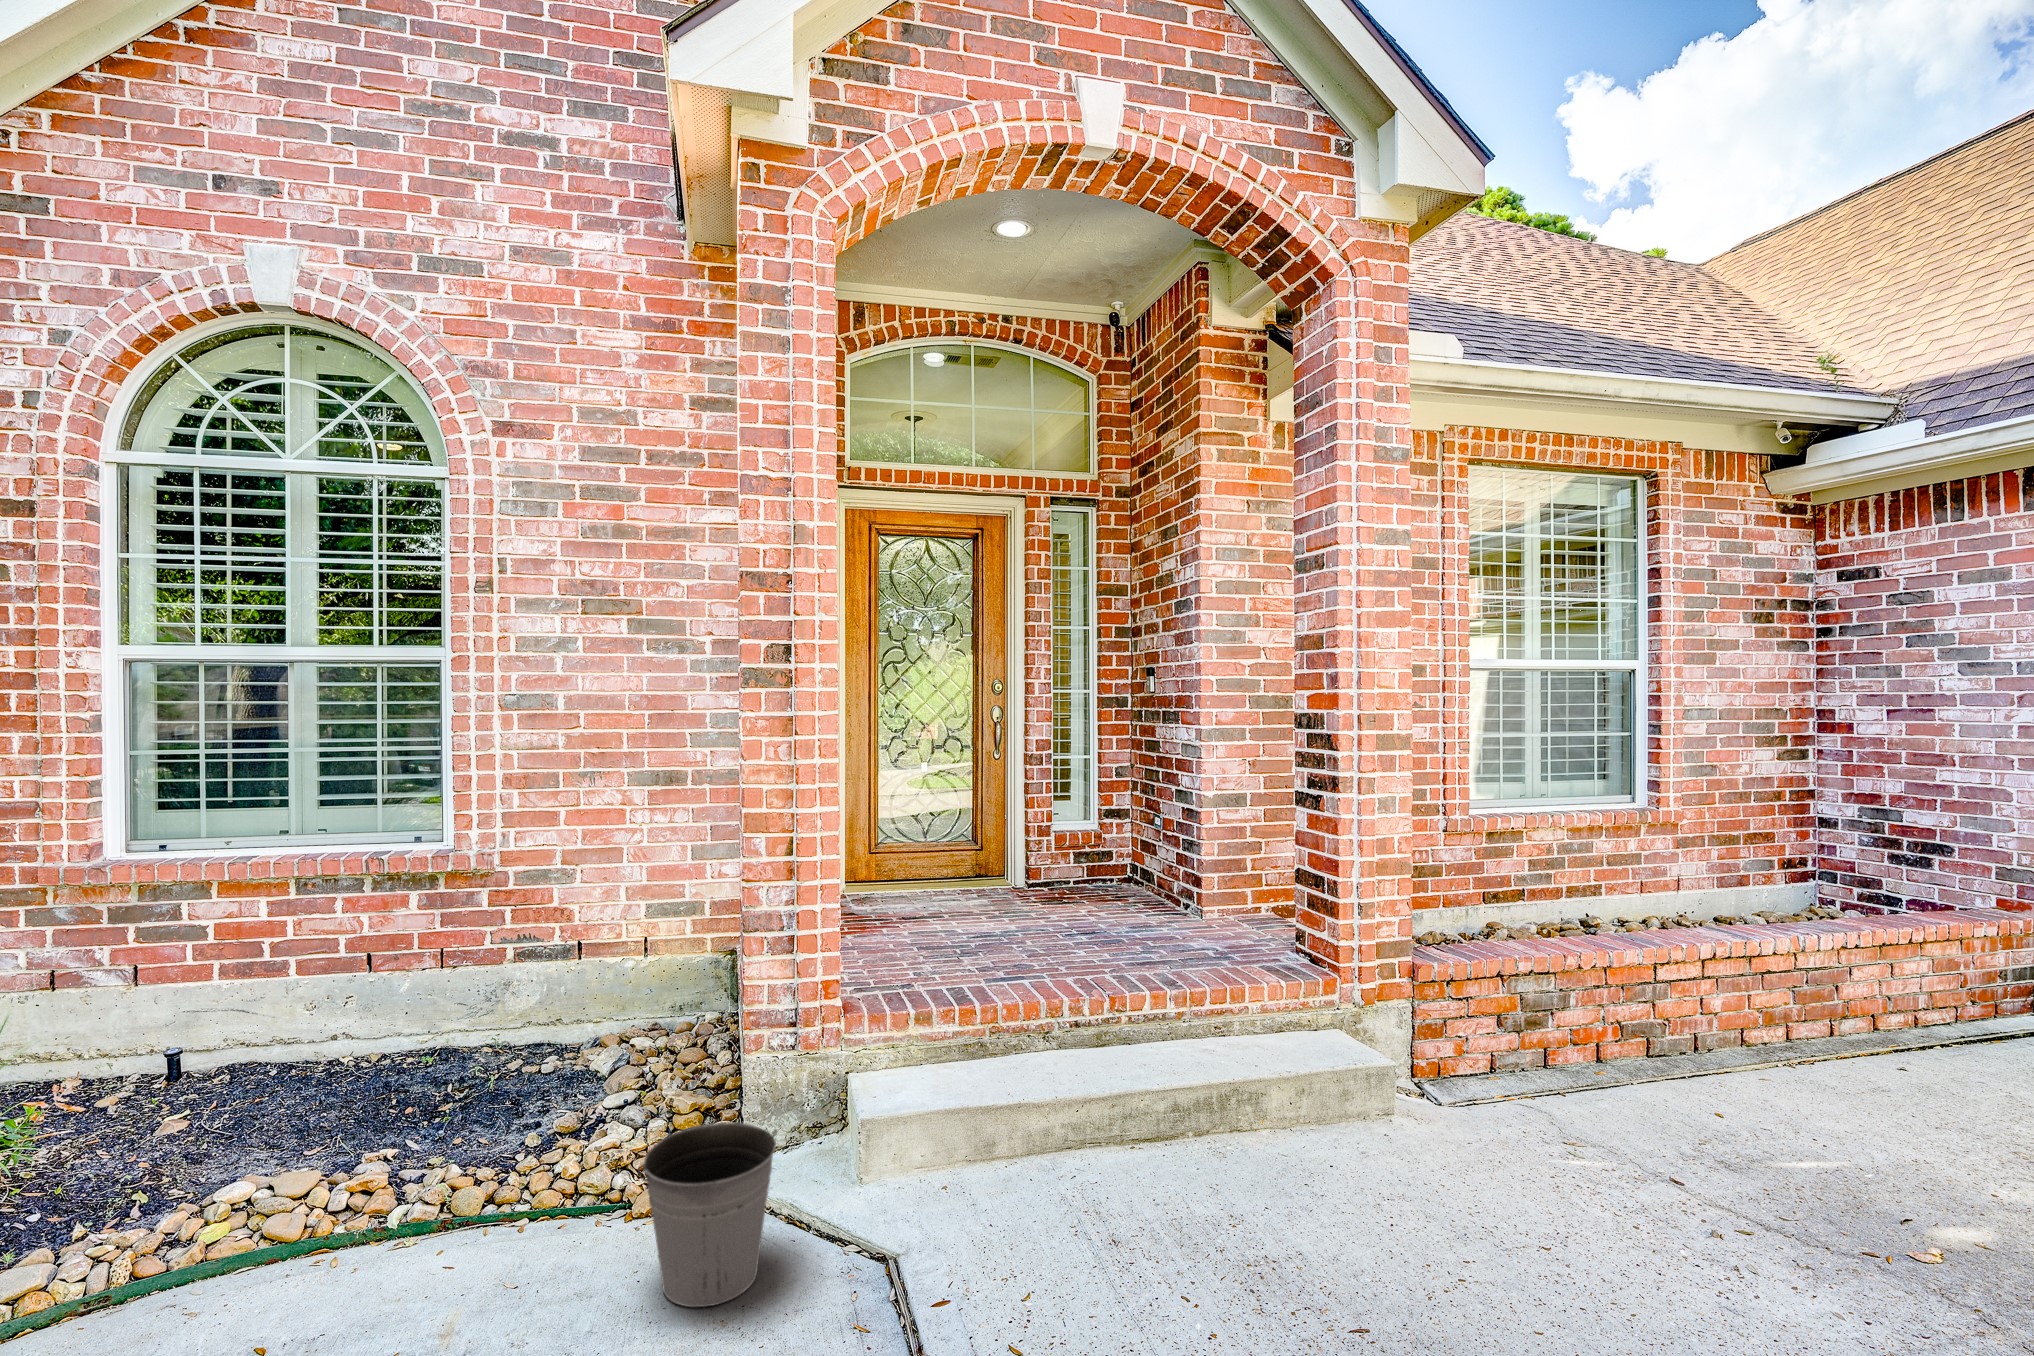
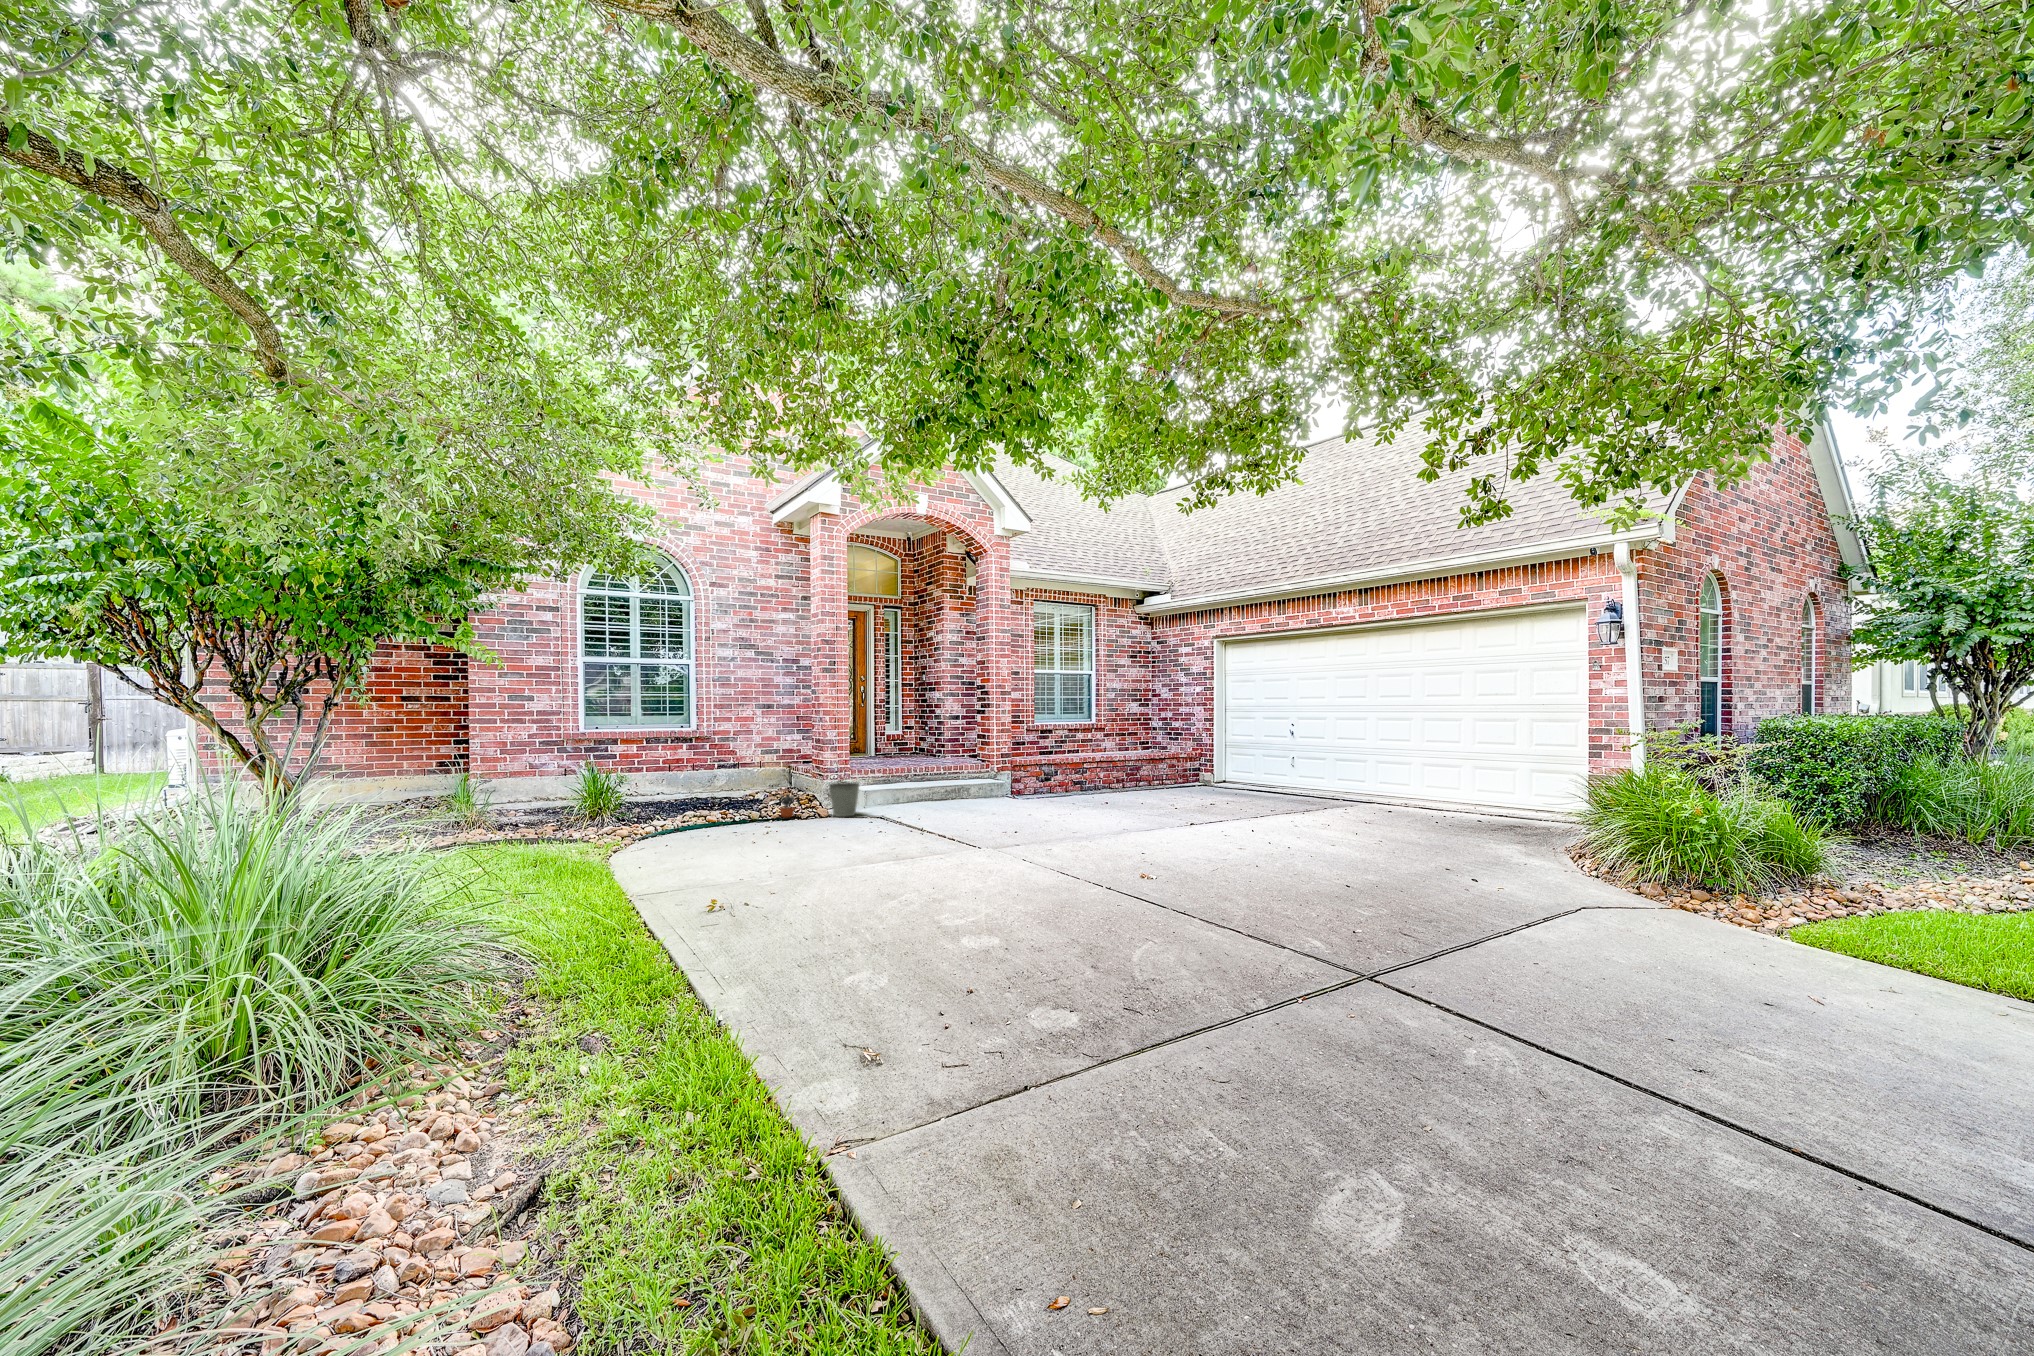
potted plant: none [437,1152,570,1267] -> present [776,794,799,817]

